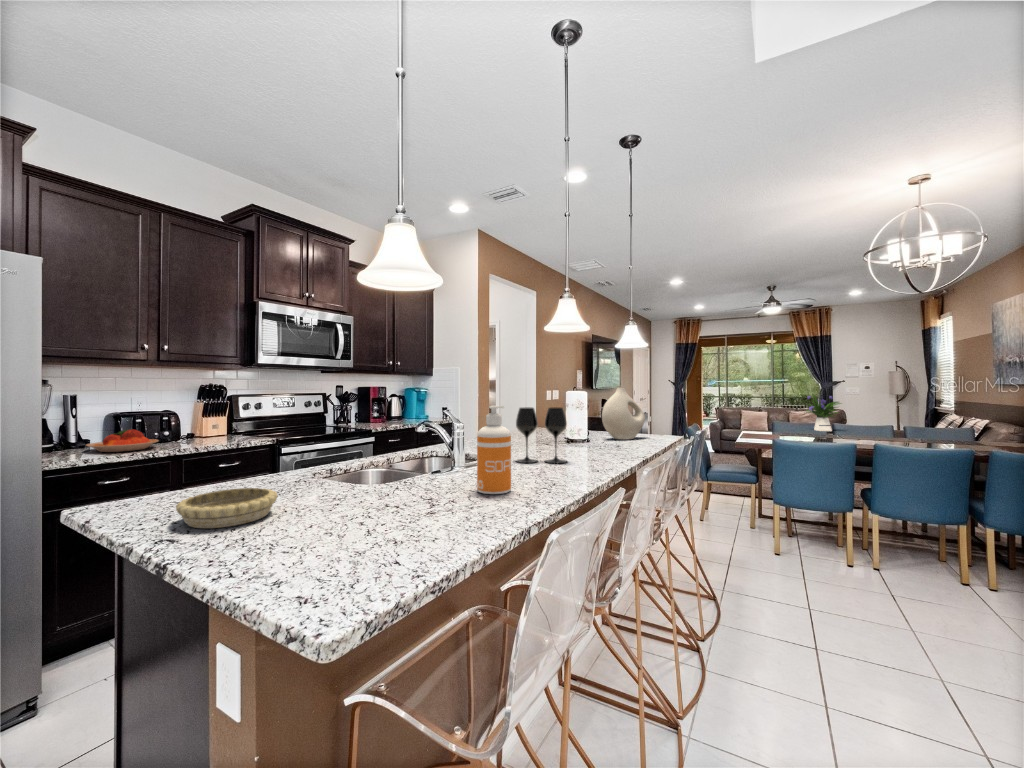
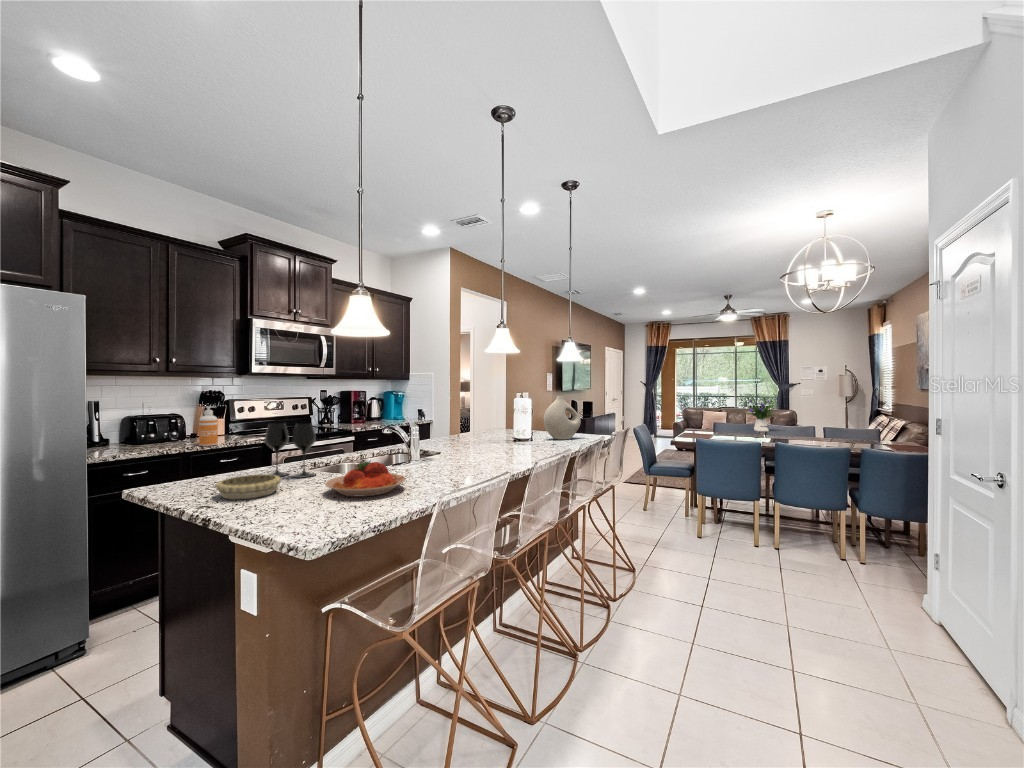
soap dispenser: present [477,406,511,494] -> present [199,407,218,446]
wine glass: present [516,407,567,463] -> present [265,423,316,478]
plate: present [86,429,158,452] -> present [325,461,406,496]

